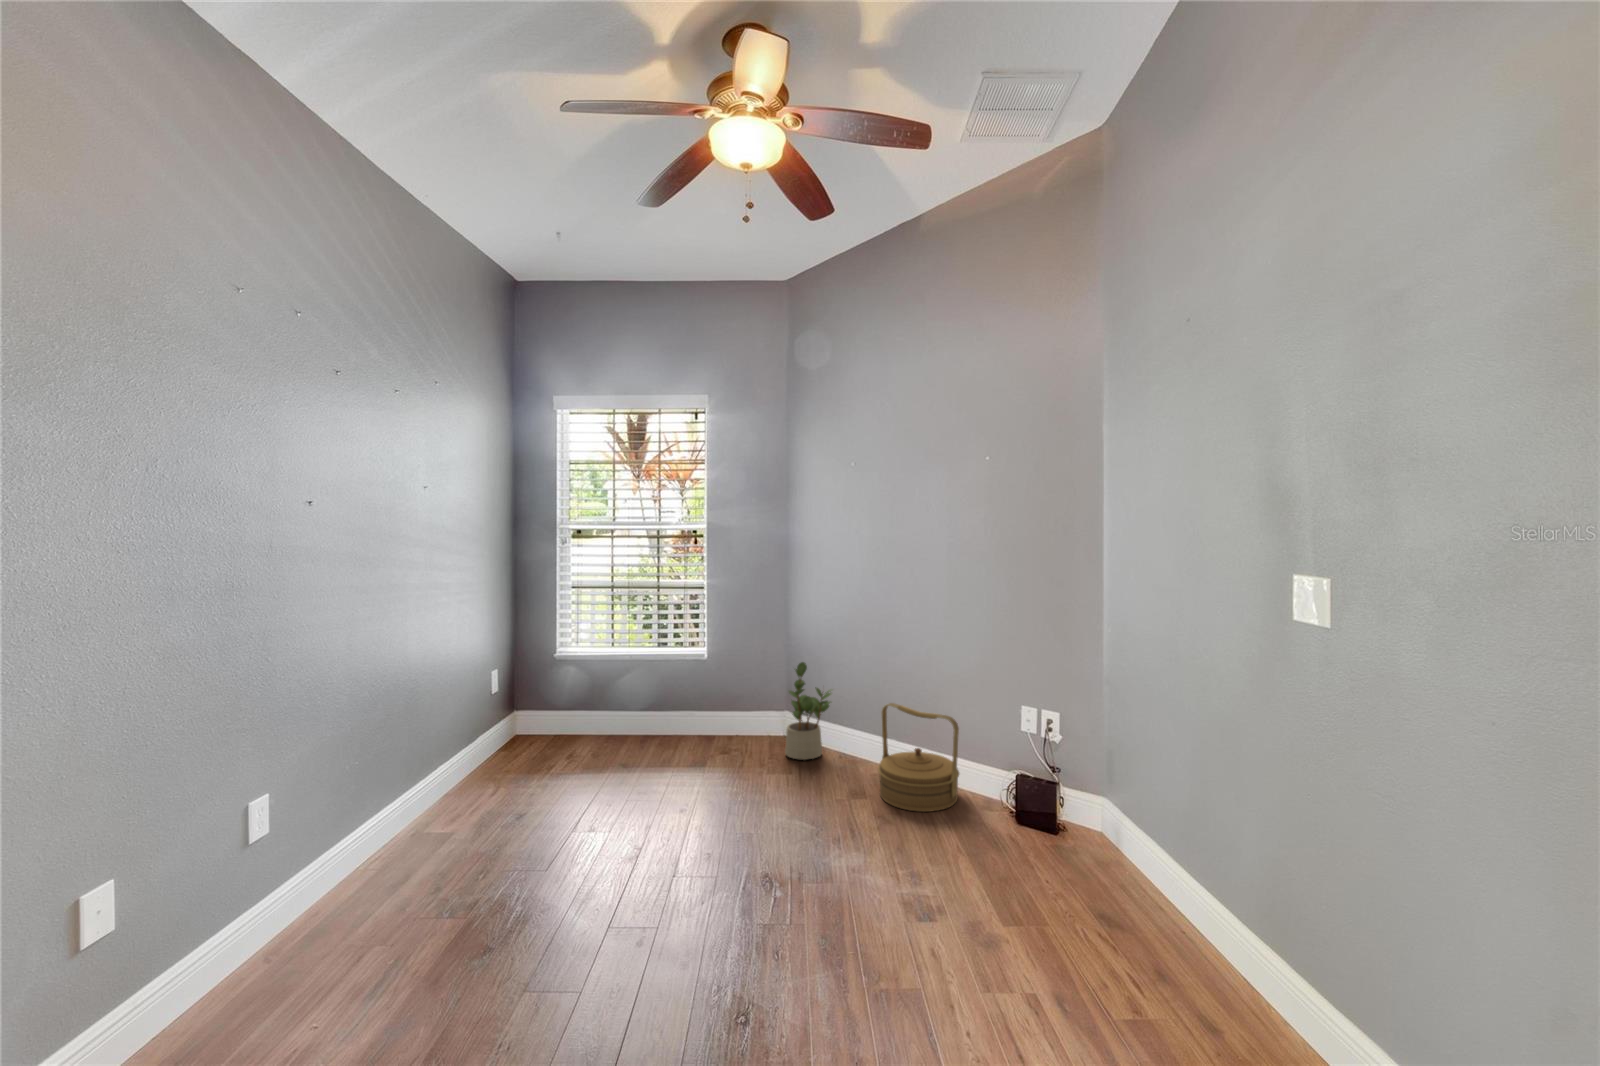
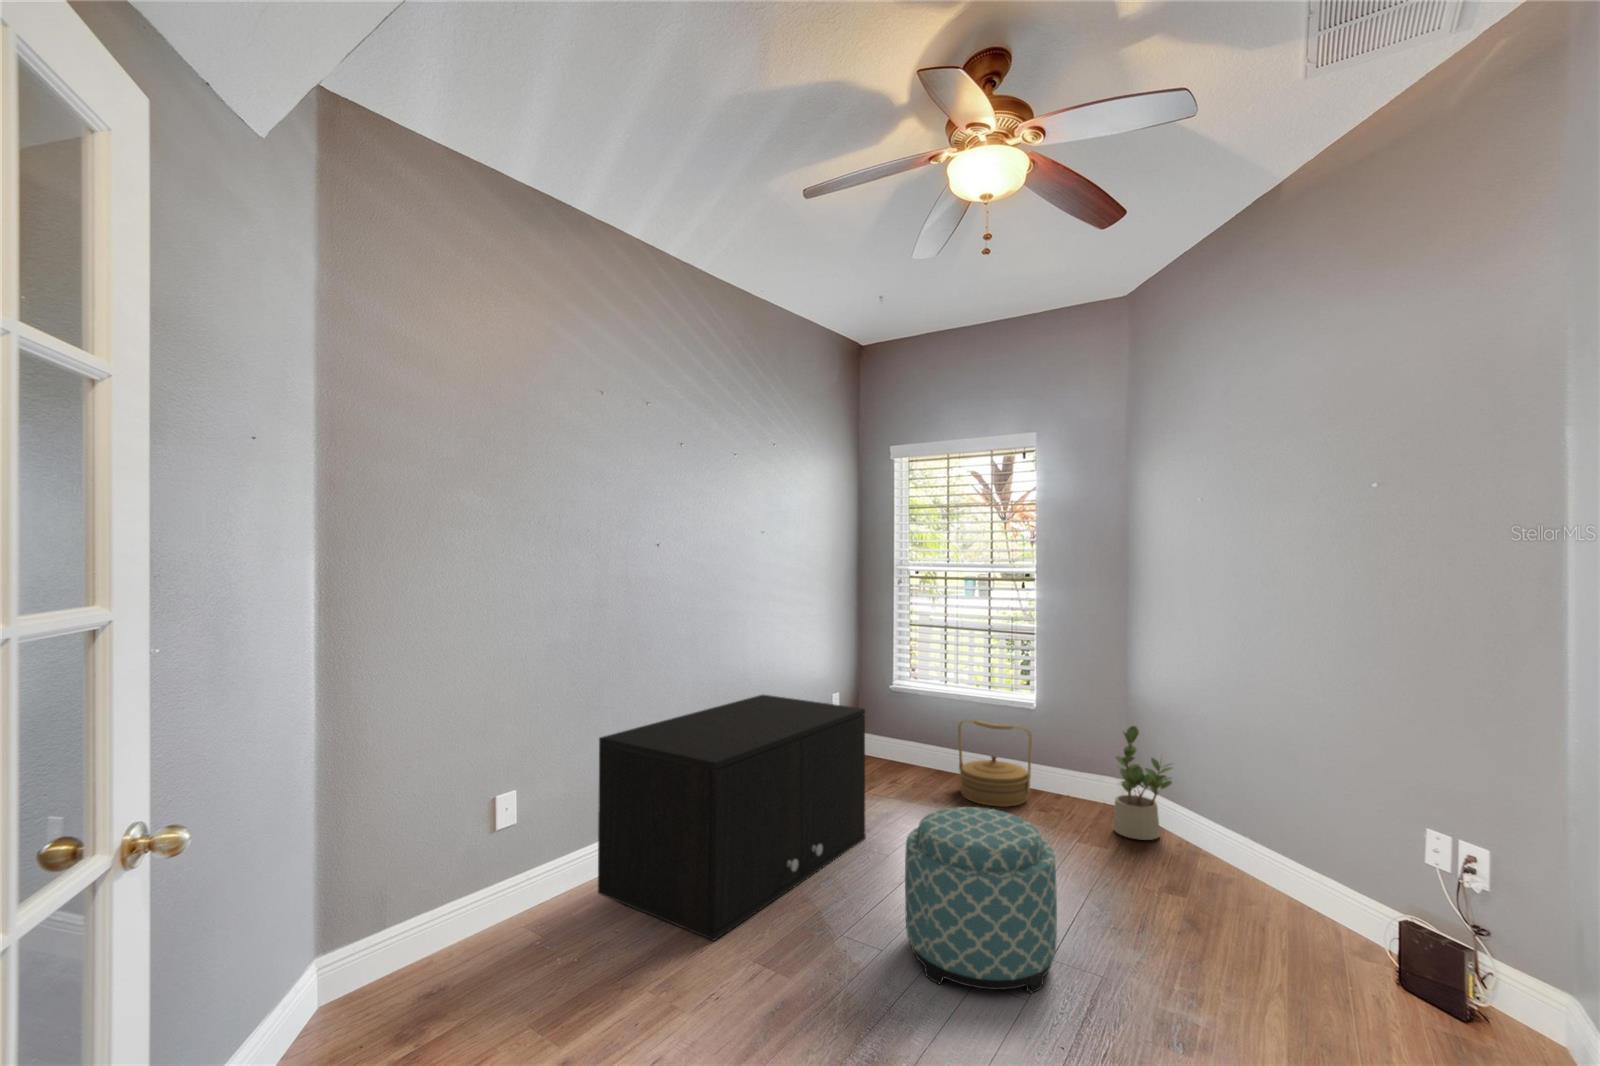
storage cabinet: none [188,680,563,1003] -> present [598,694,866,940]
woven basket: present [878,703,959,812] -> present [958,719,1032,807]
ottoman: none [656,759,805,949] -> present [905,807,1057,993]

